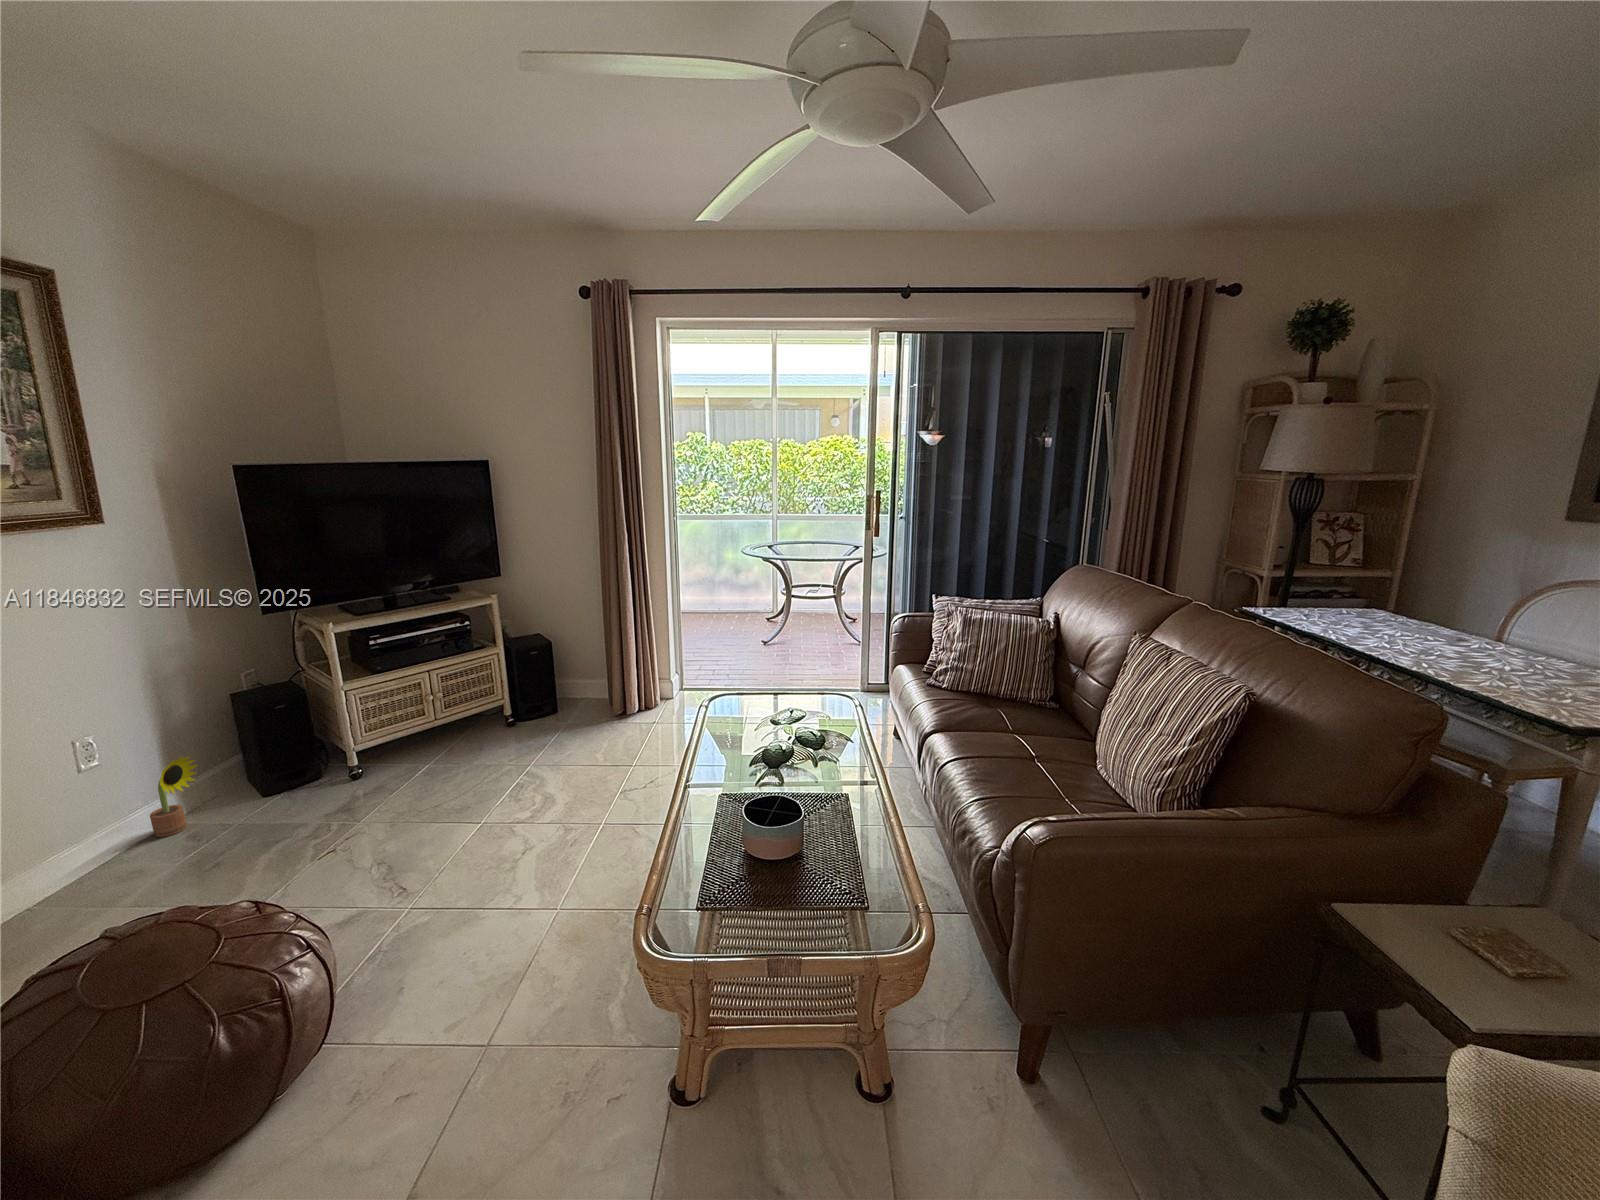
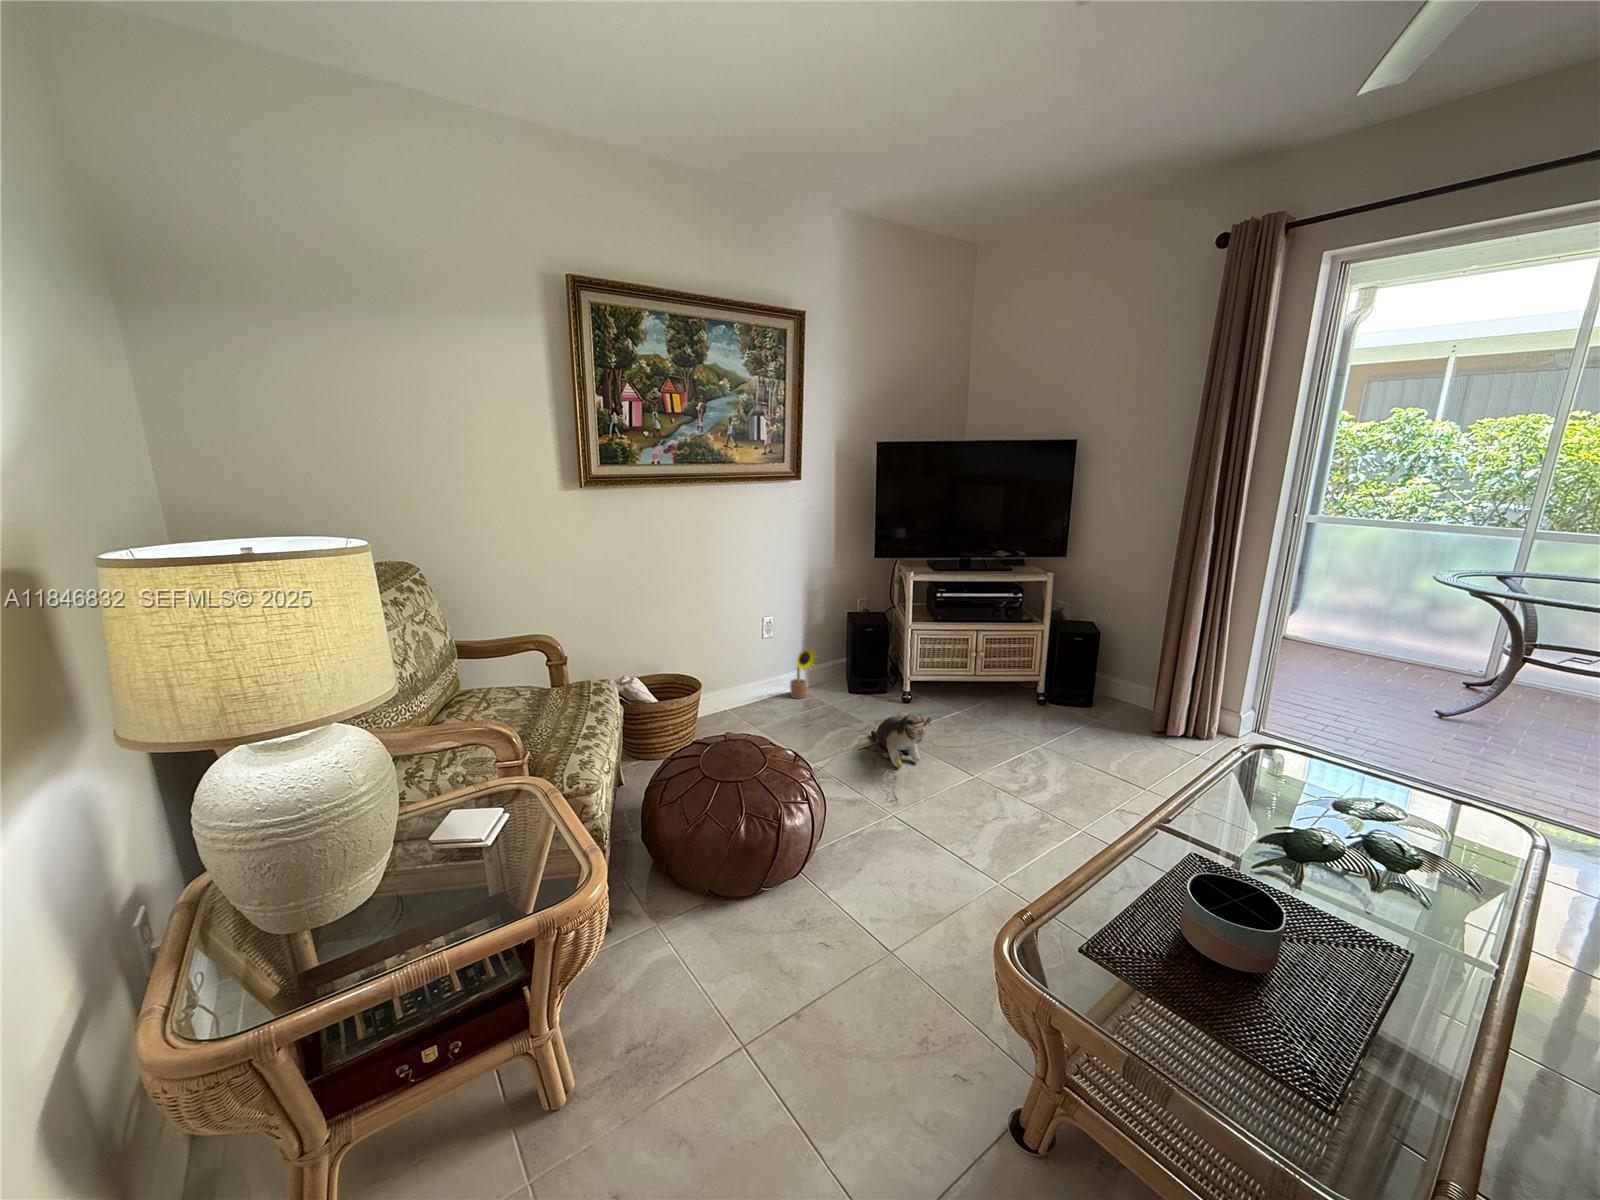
plush toy: none [326,783,419,855] -> present [871,714,931,768]

